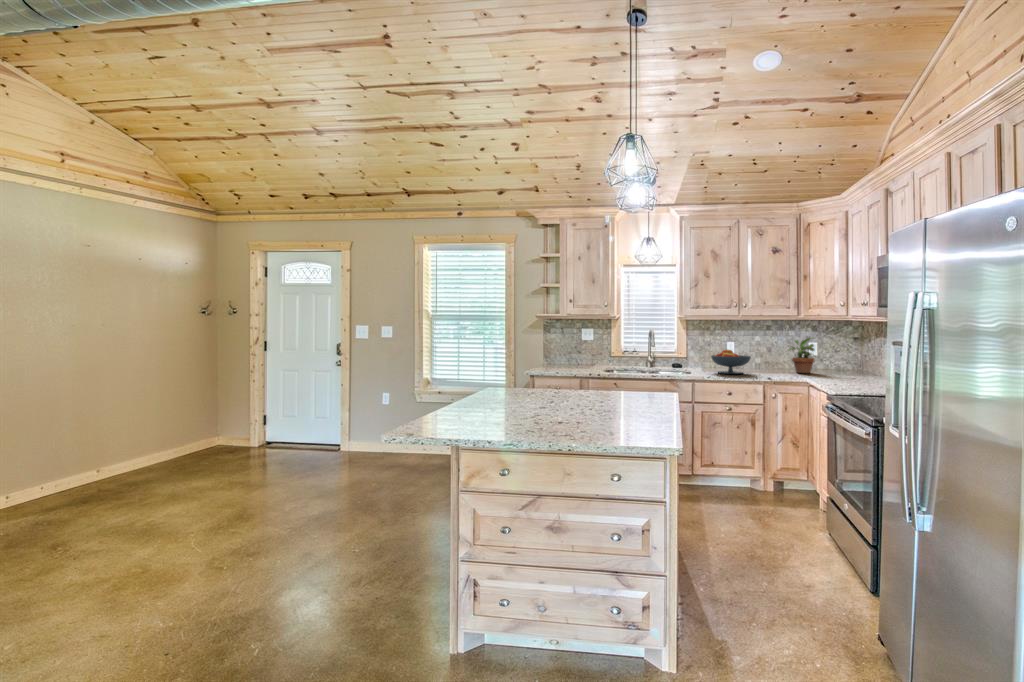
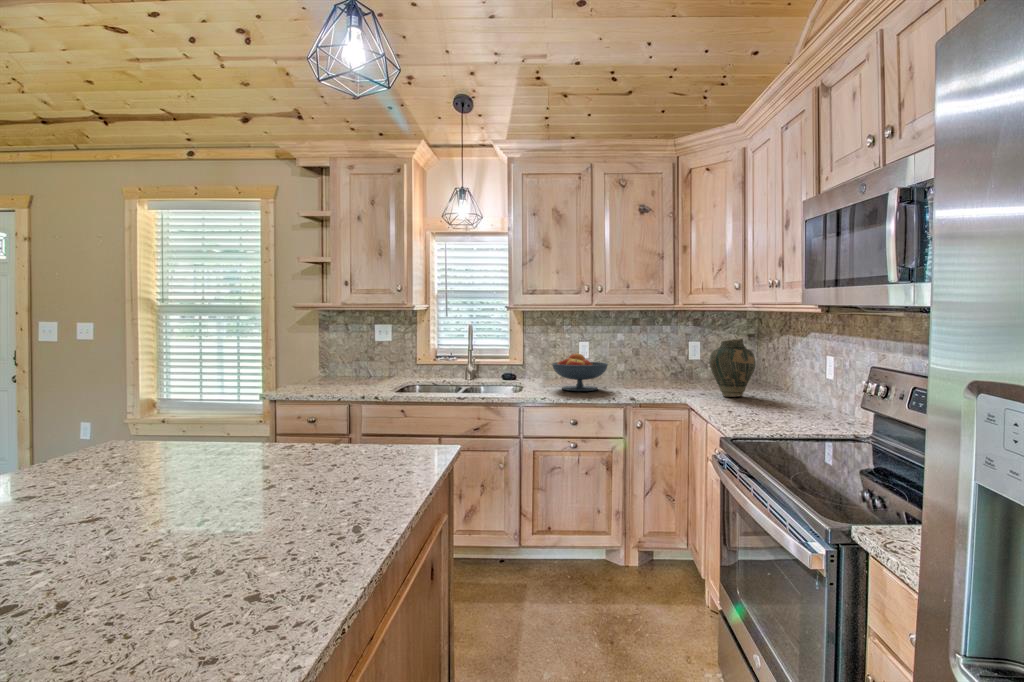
potted plant: present [788,338,814,373] -> none [659,335,698,387]
vase: none [825,340,859,379] -> present [709,339,756,397]

